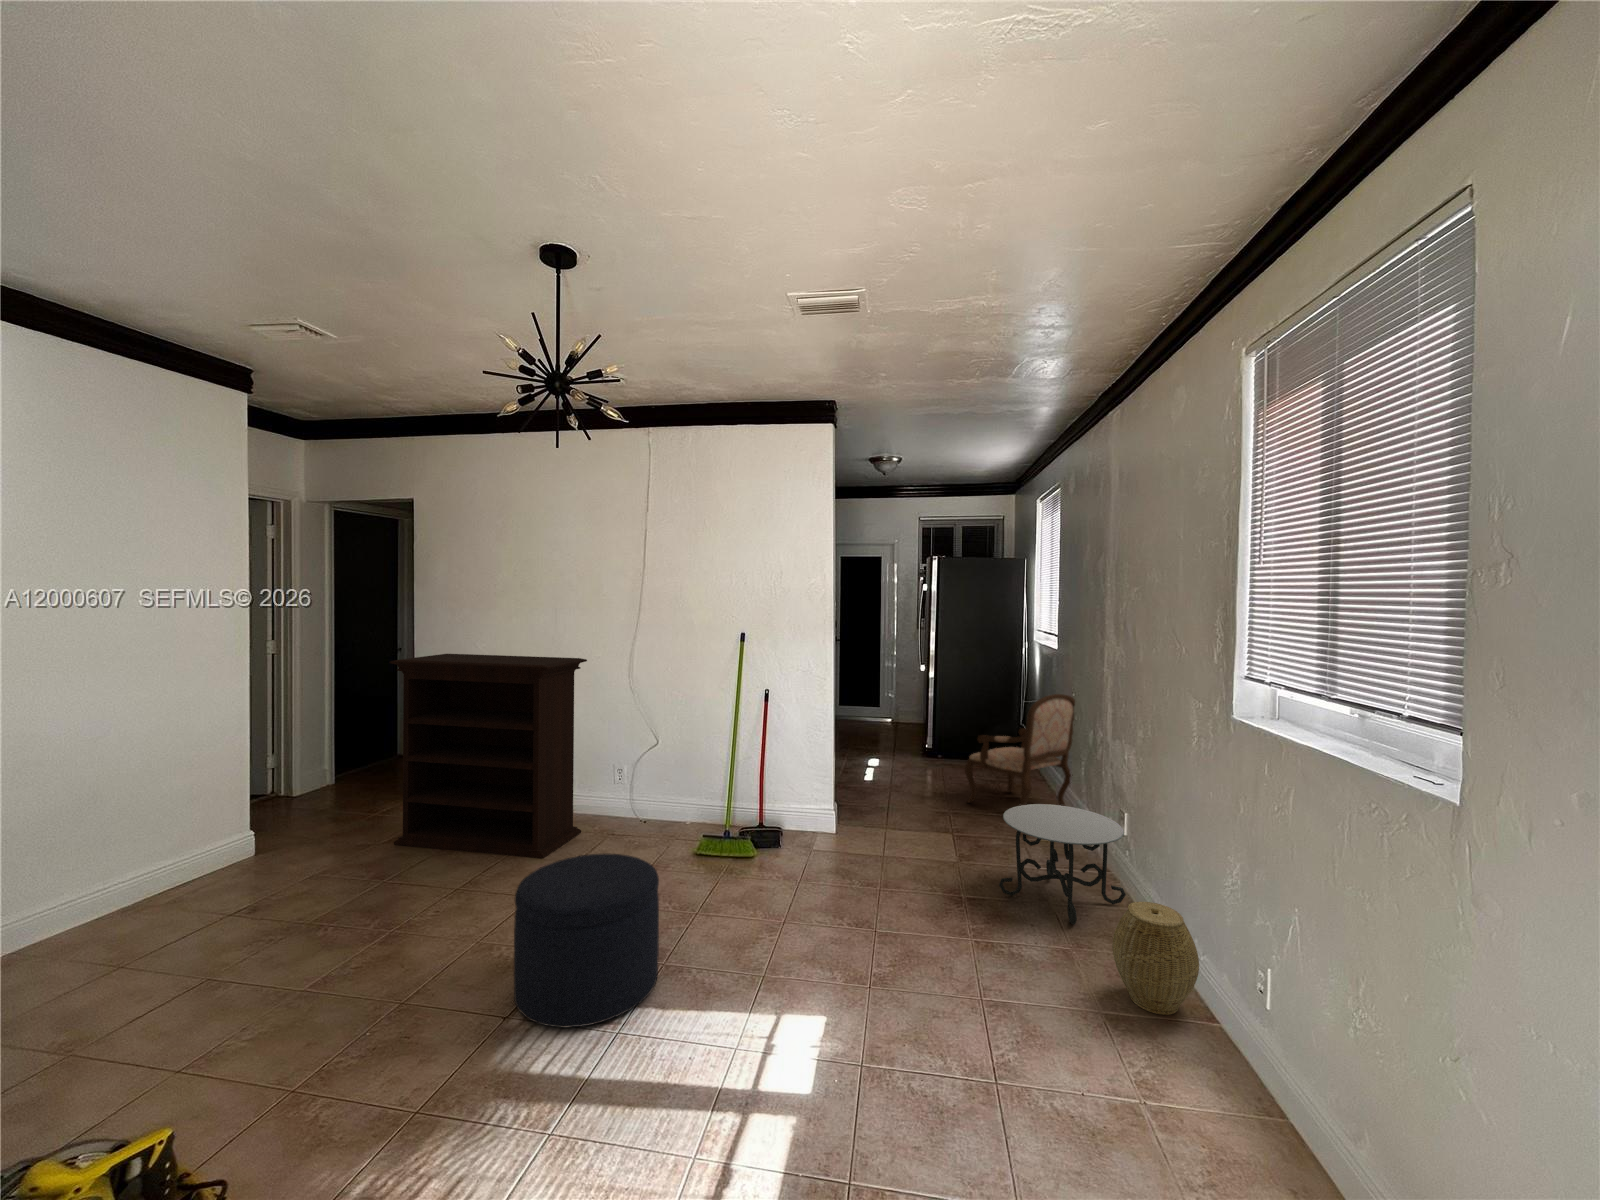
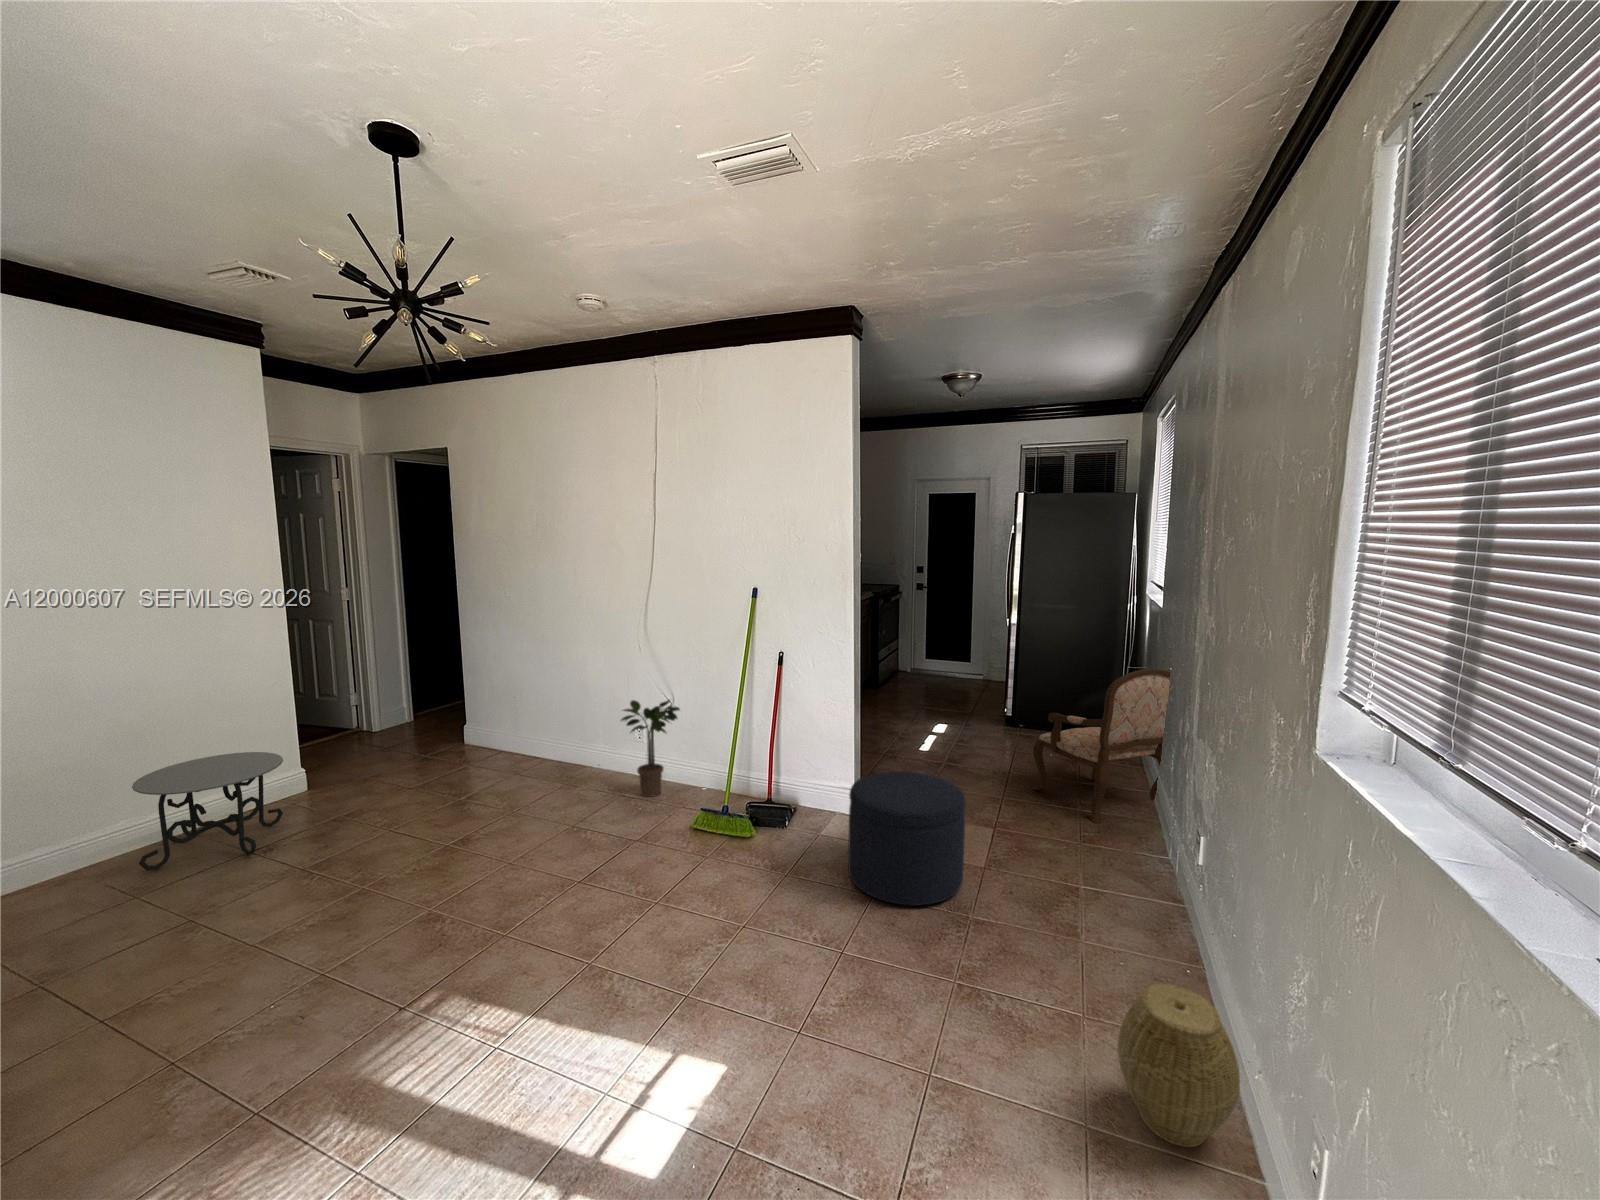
bookshelf: present [389,654,587,859] -> none [407,604,596,820]
potted plant: none [607,738,669,833] -> present [621,700,680,797]
side table: present [999,804,1126,925] -> present [132,752,283,870]
ottoman: present [514,854,659,1027] -> present [848,771,966,905]

